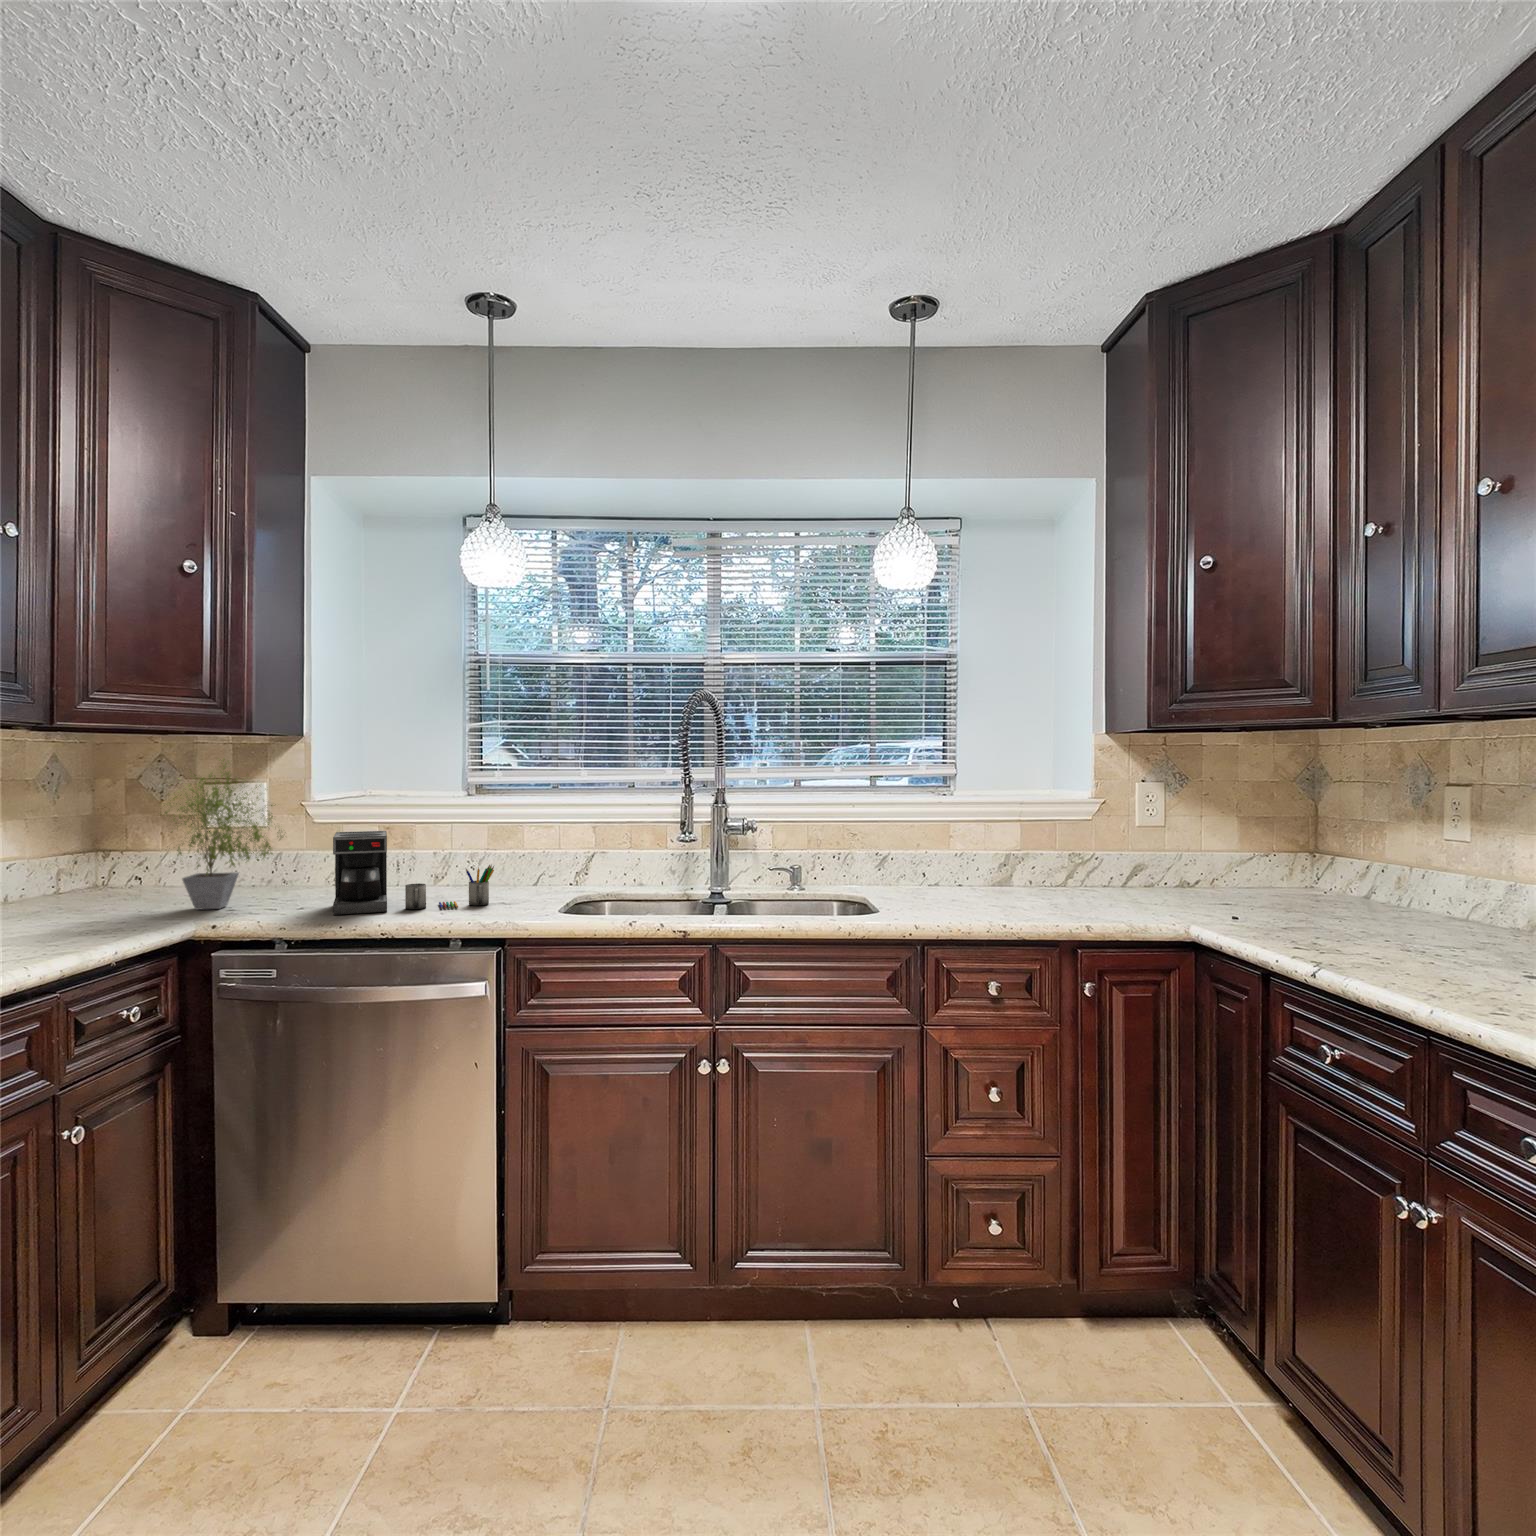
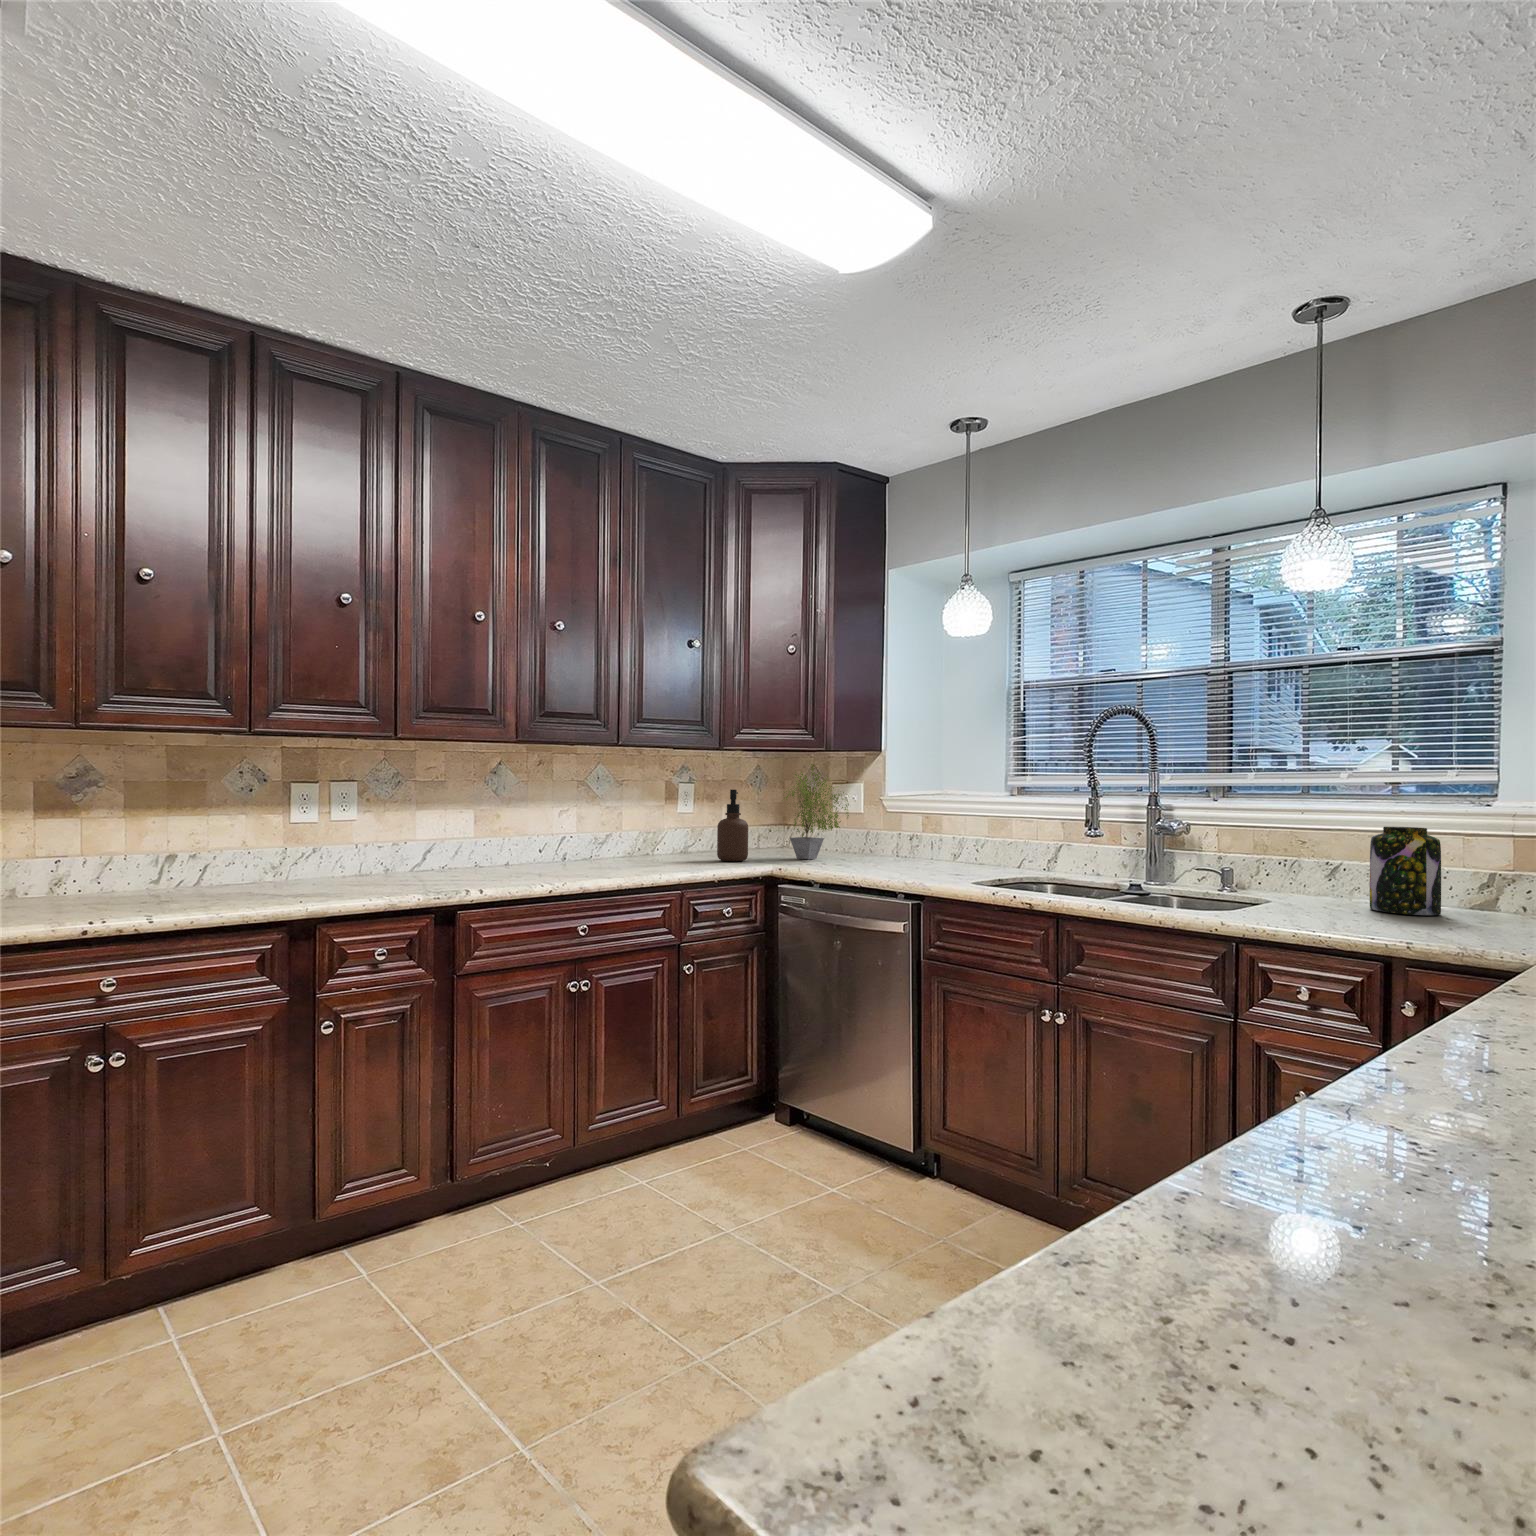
soap dispenser: none [56,807,124,935] -> present [717,790,748,861]
jar: none [945,819,1002,899] -> present [1370,827,1441,915]
coffee maker: present [333,831,494,915] -> none [851,814,958,872]

